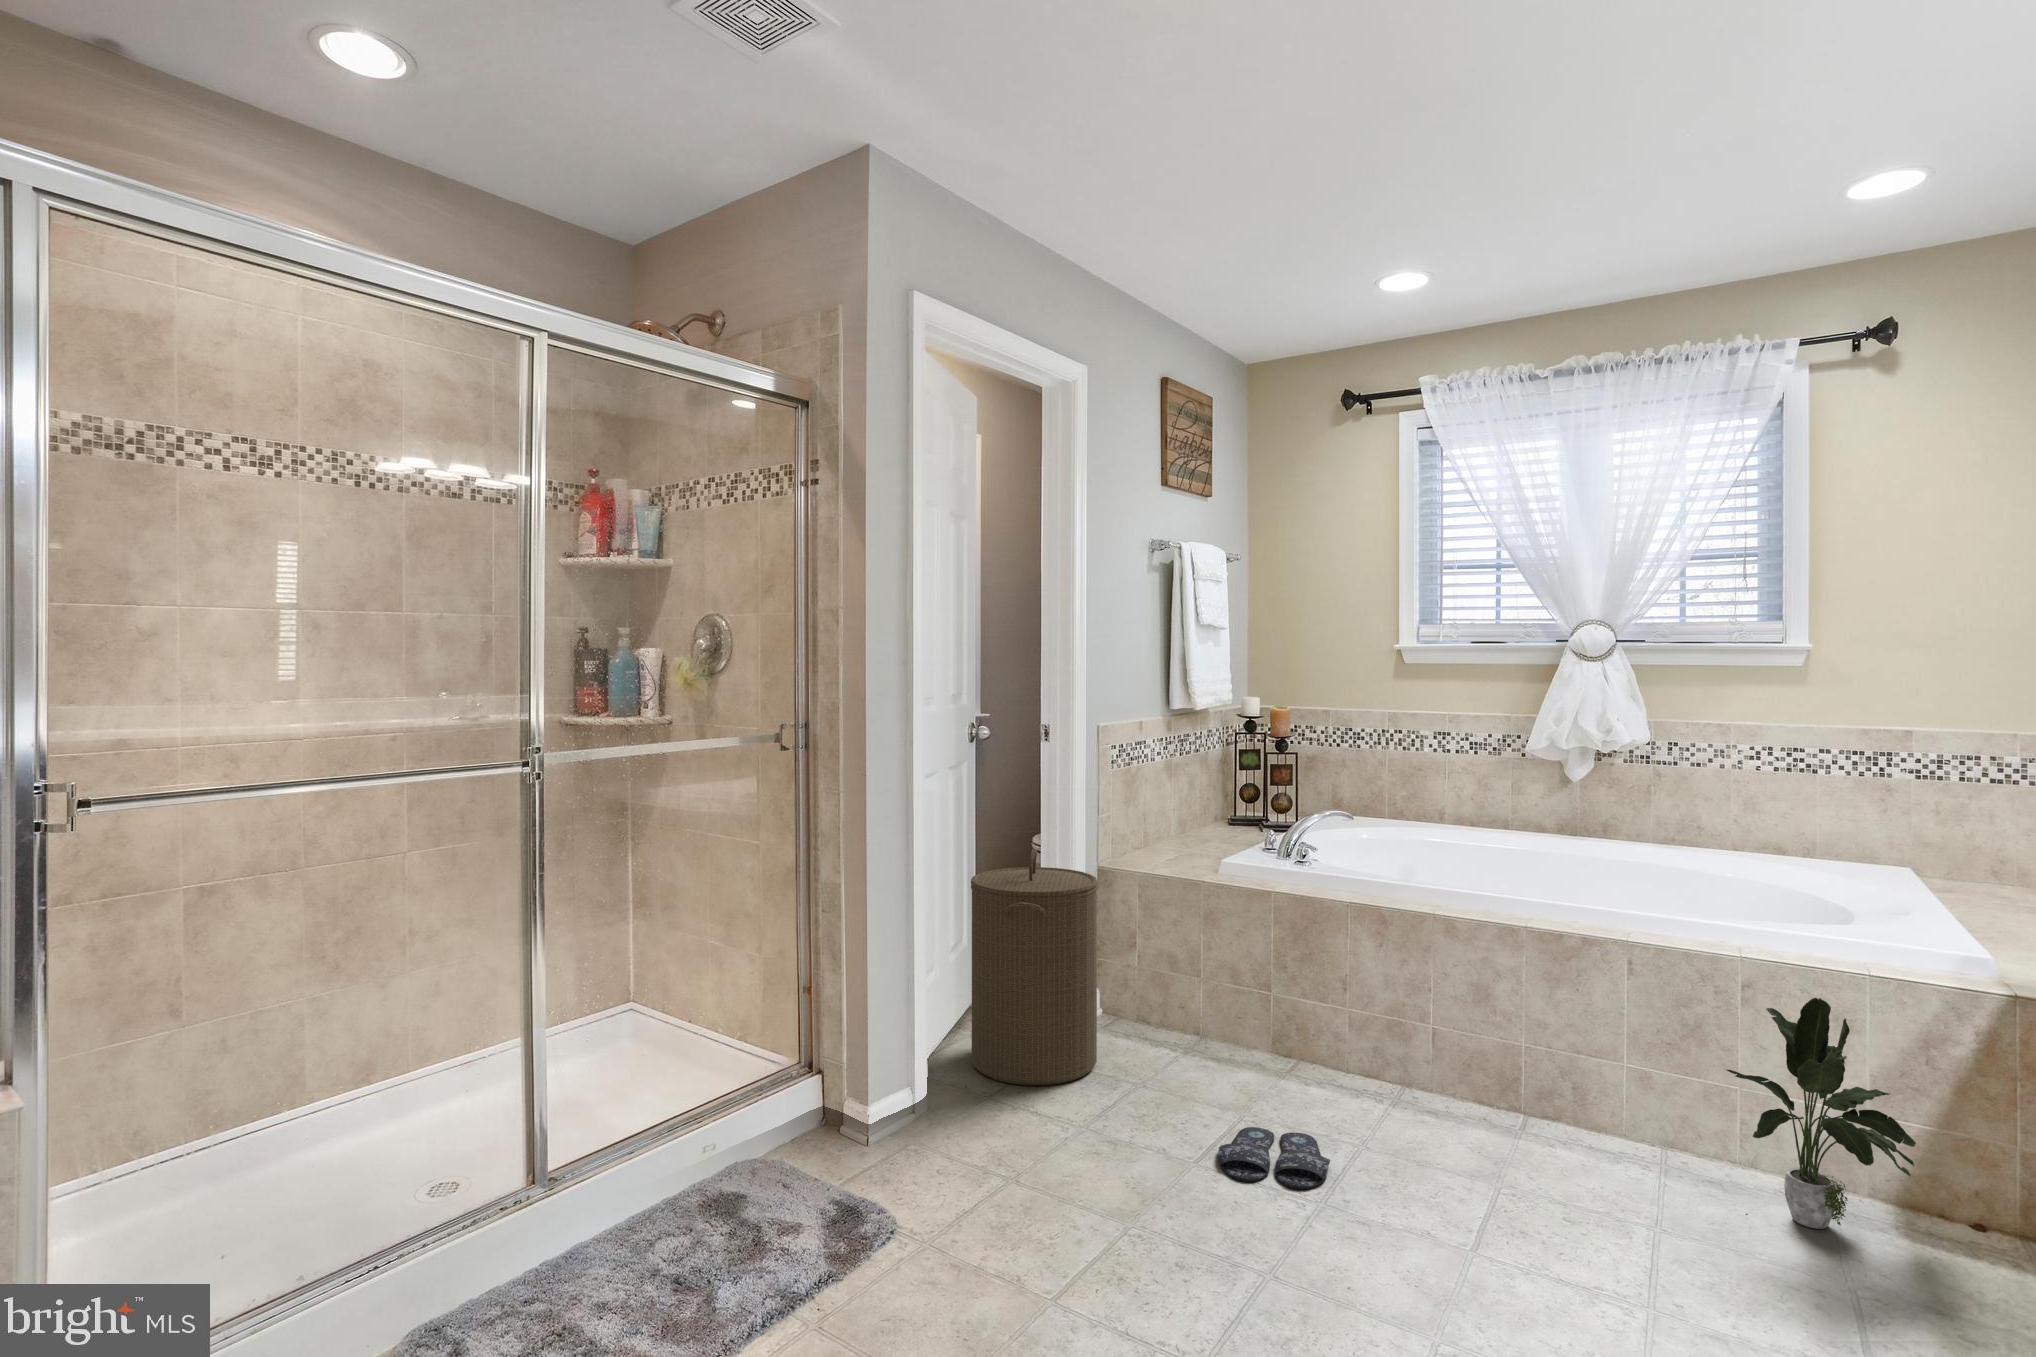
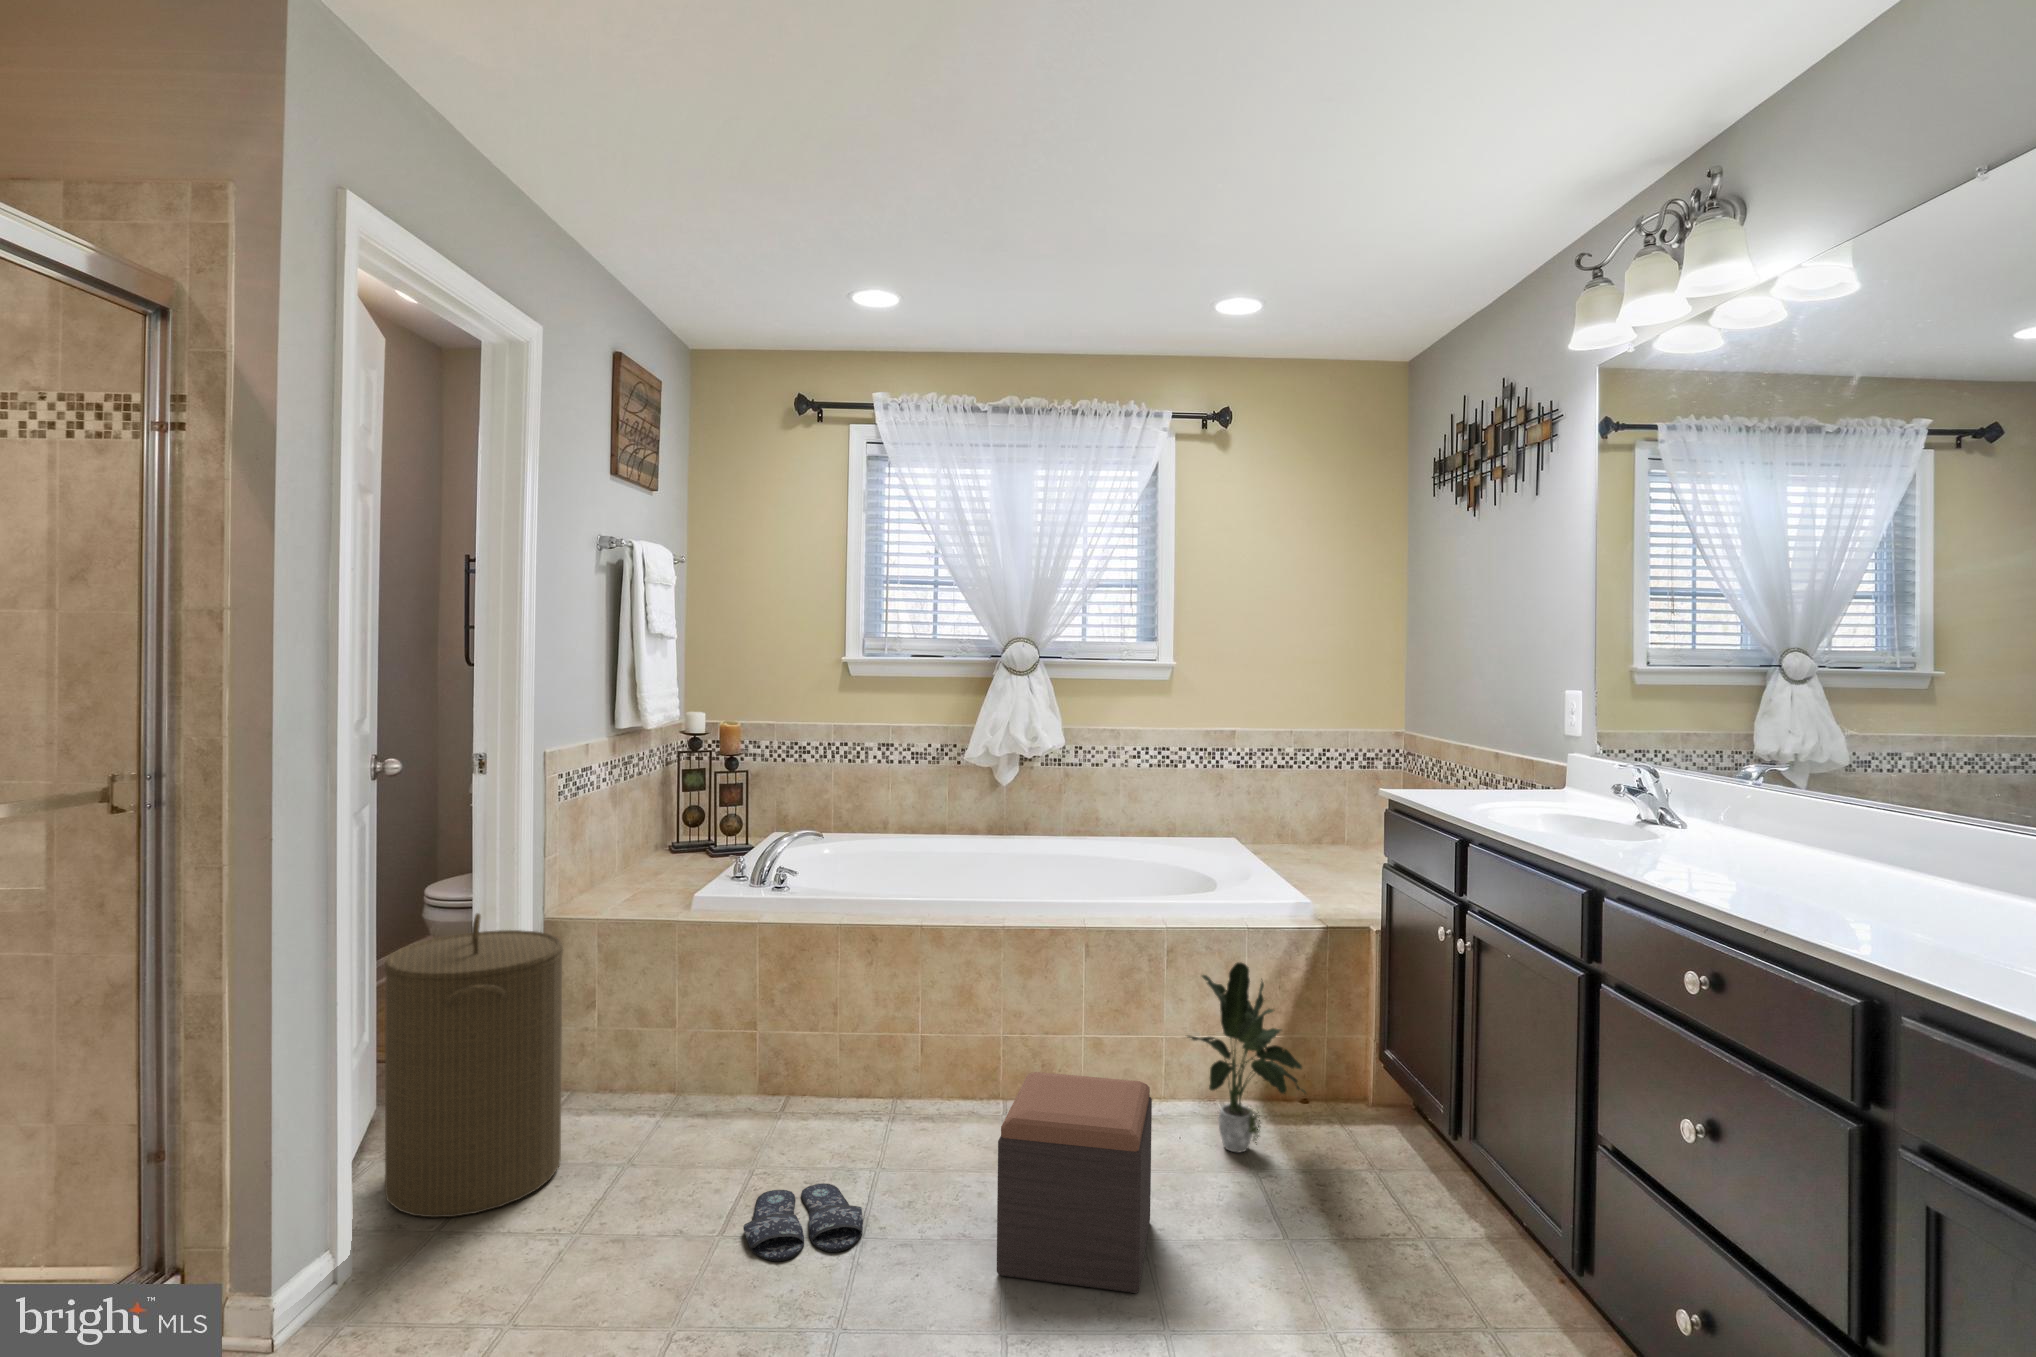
footstool: none [1443,1065,1649,1313] -> present [997,1072,1152,1293]

